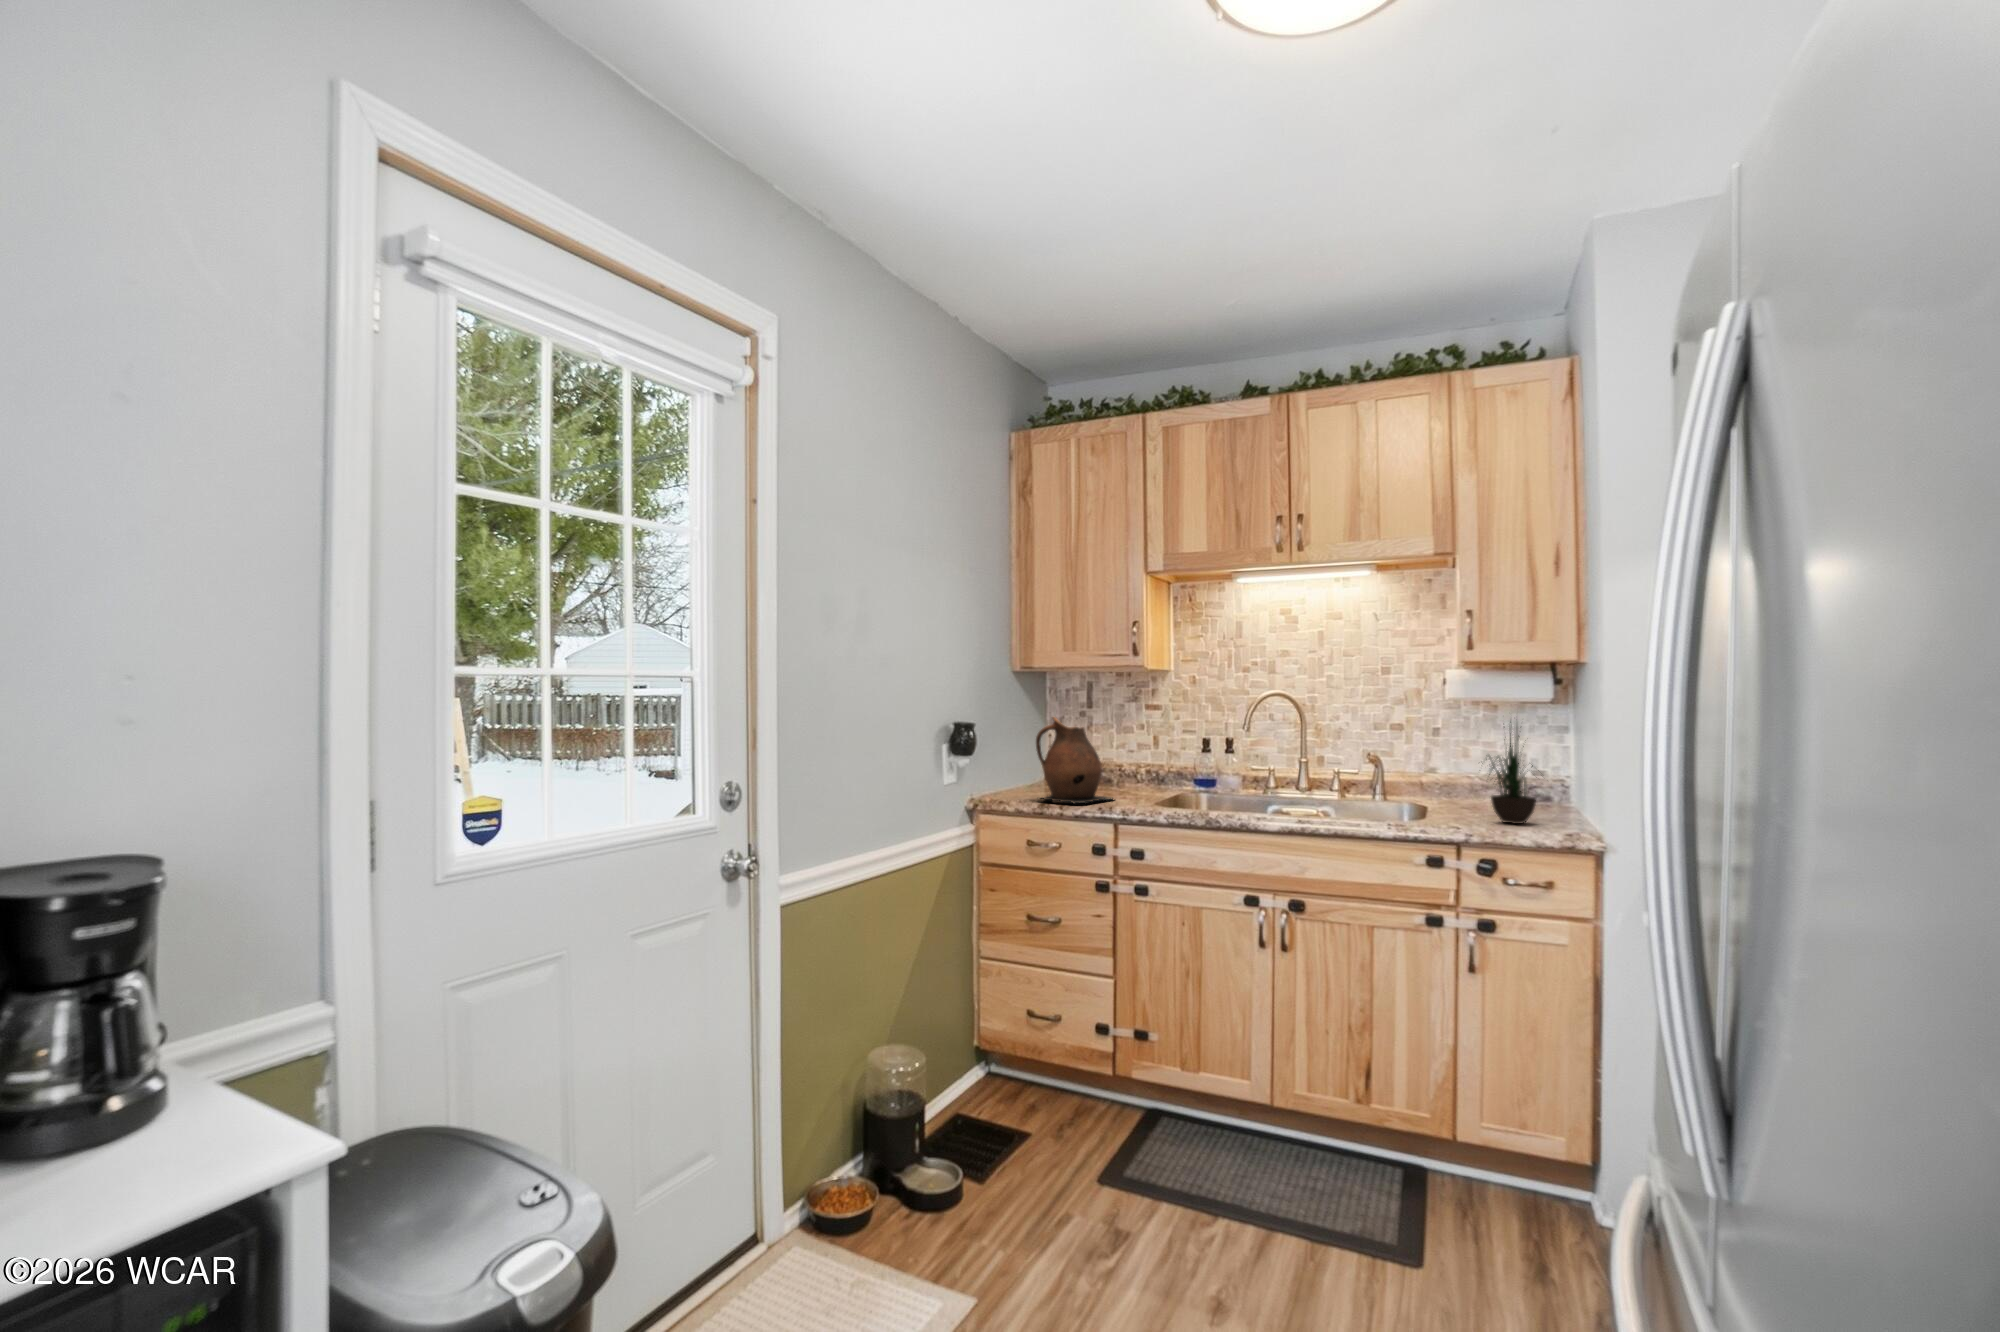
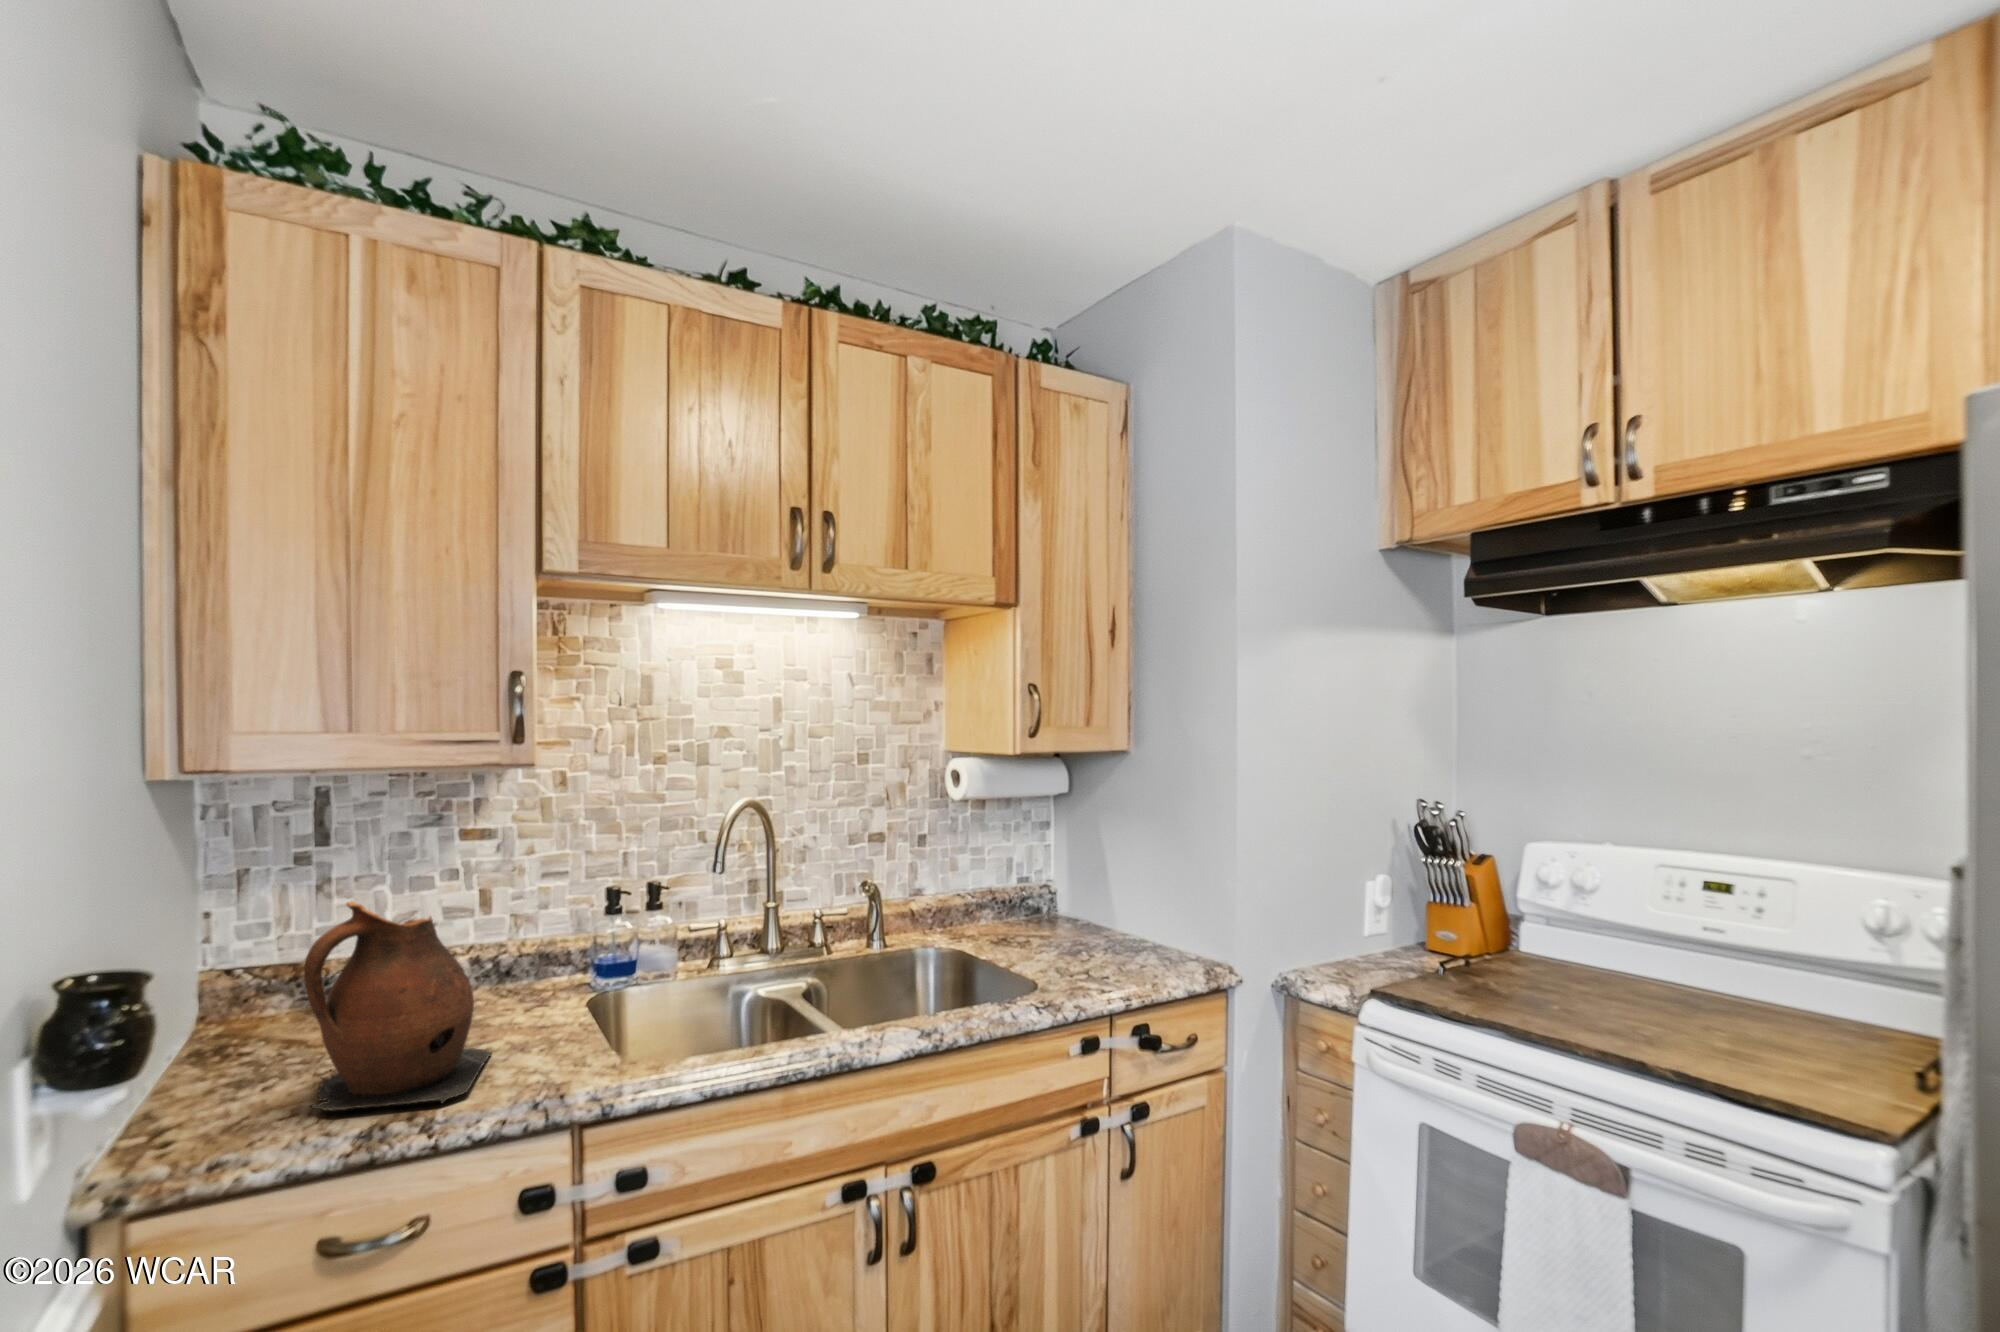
potted plant: present [1482,721,1539,824] -> none [1051,800,1135,962]

